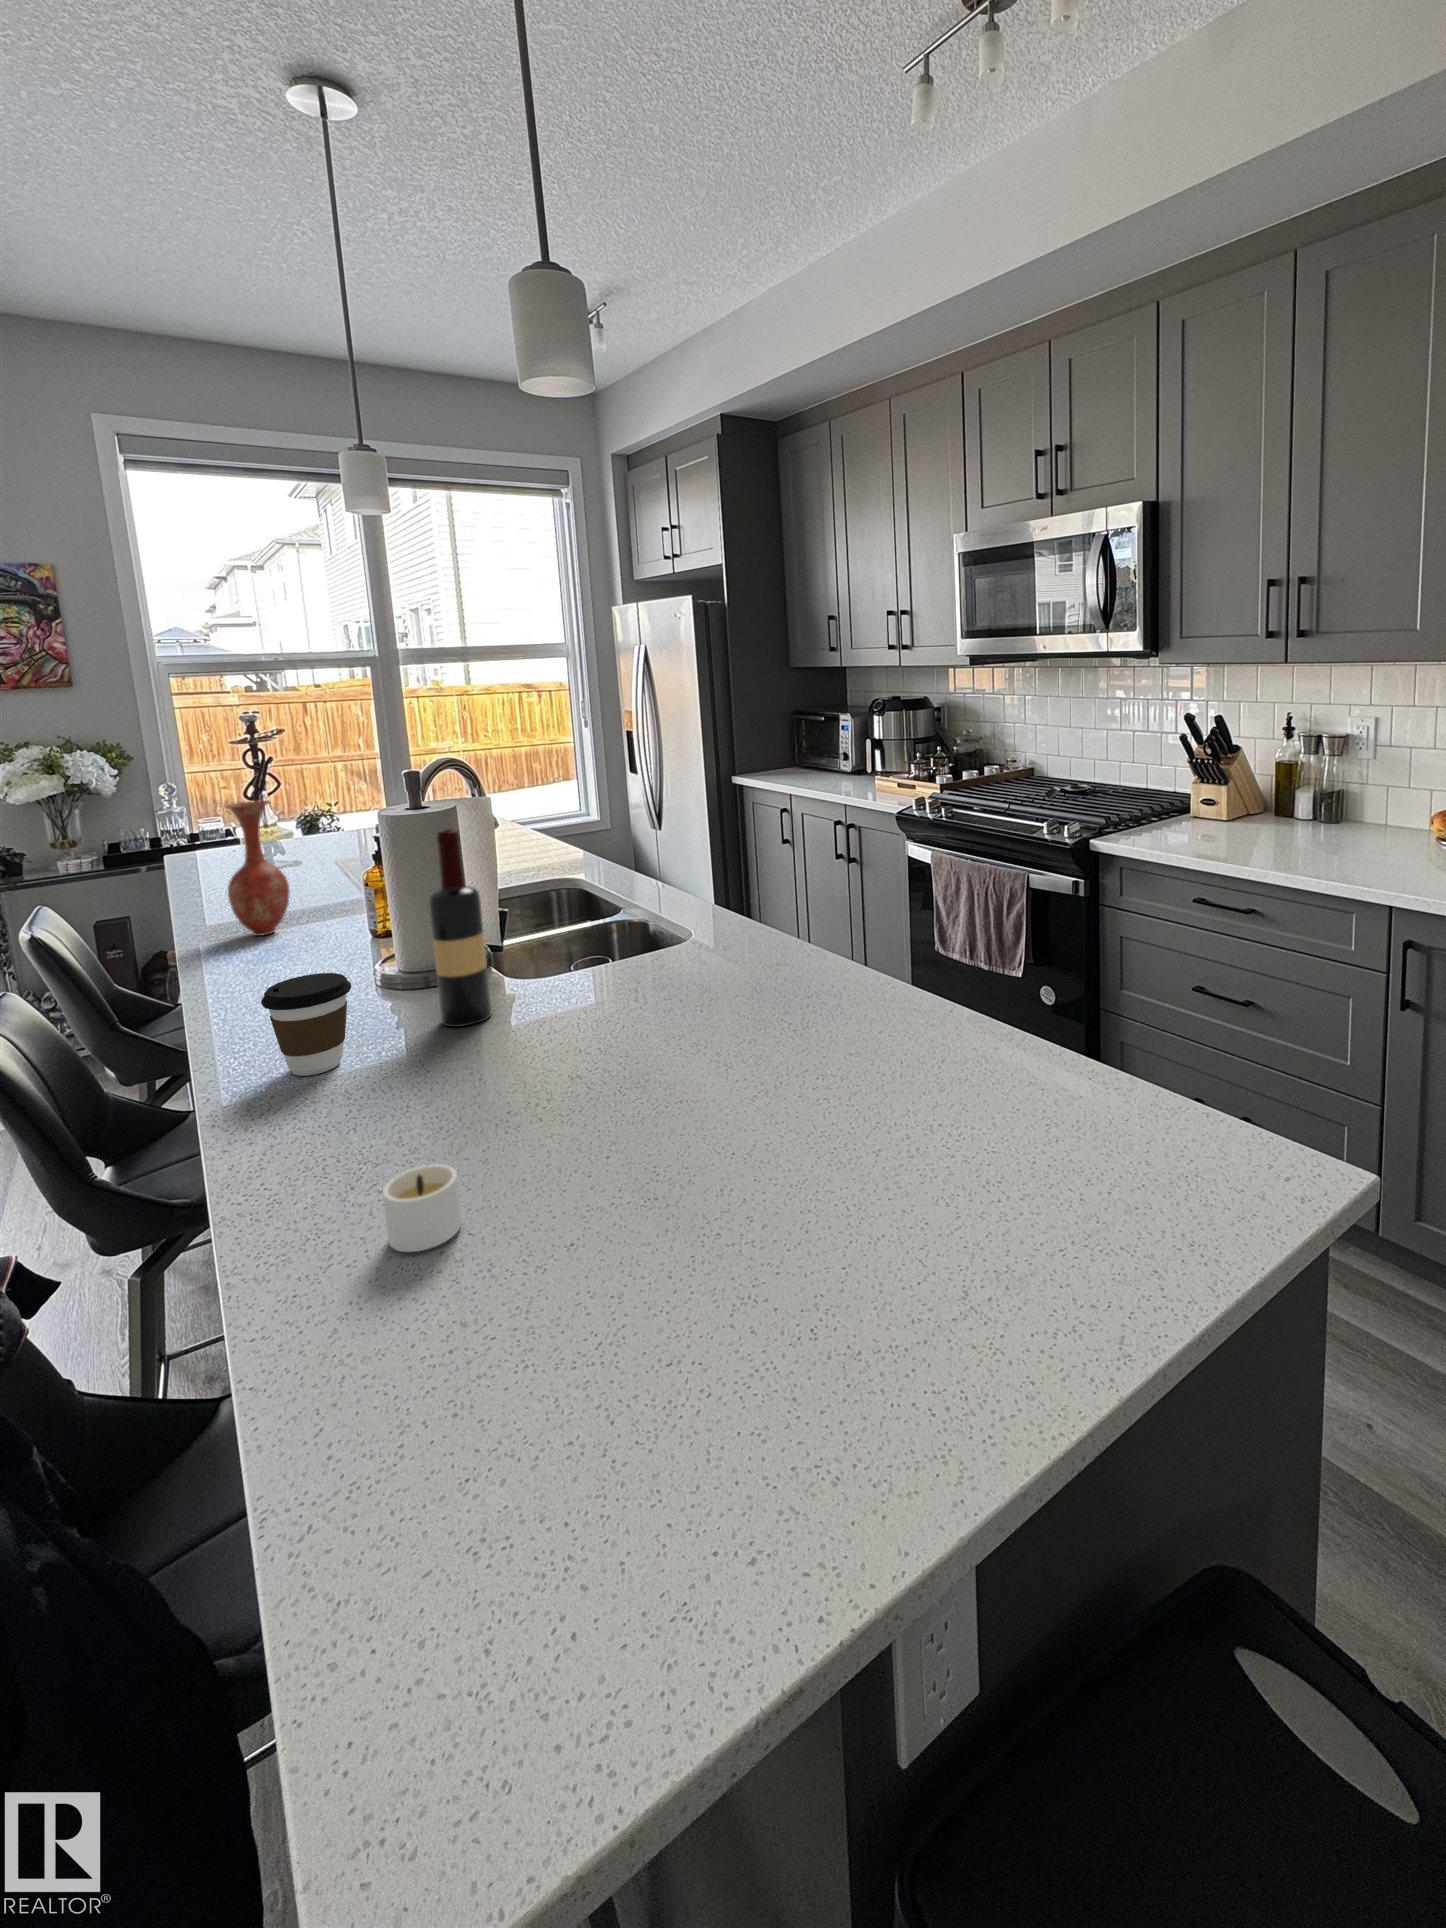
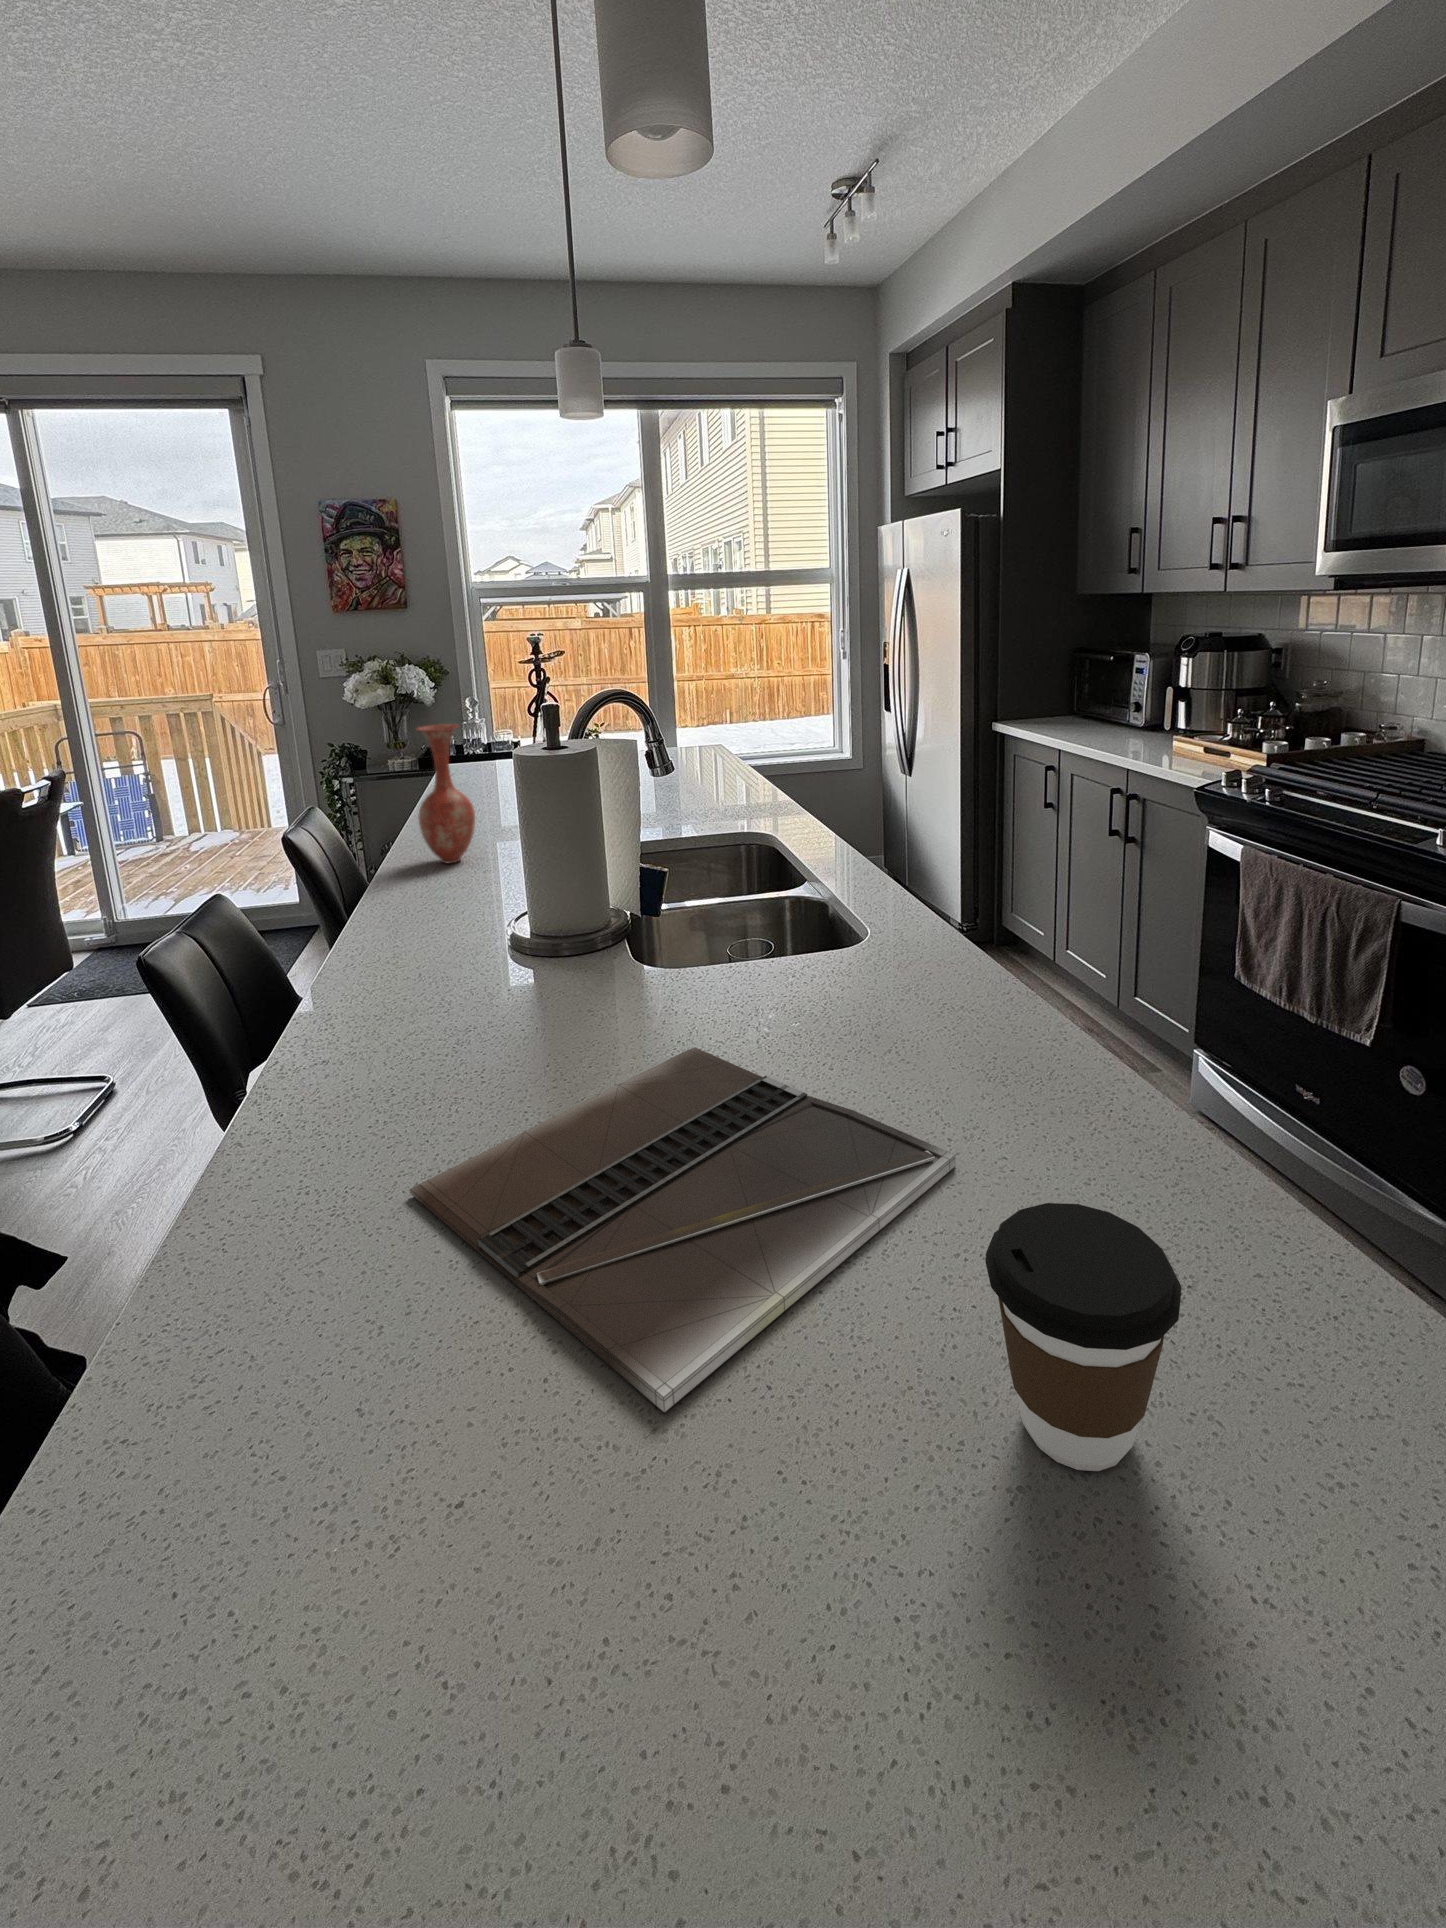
wine bottle: present [429,829,491,1027] -> none [507,784,579,1034]
coffee cup: present [261,973,351,1076] -> present [986,1203,1181,1471]
laptop: none [435,1010,801,1154] -> present [410,1047,955,1413]
candle: present [383,1164,462,1252] -> none [173,1335,346,1496]

